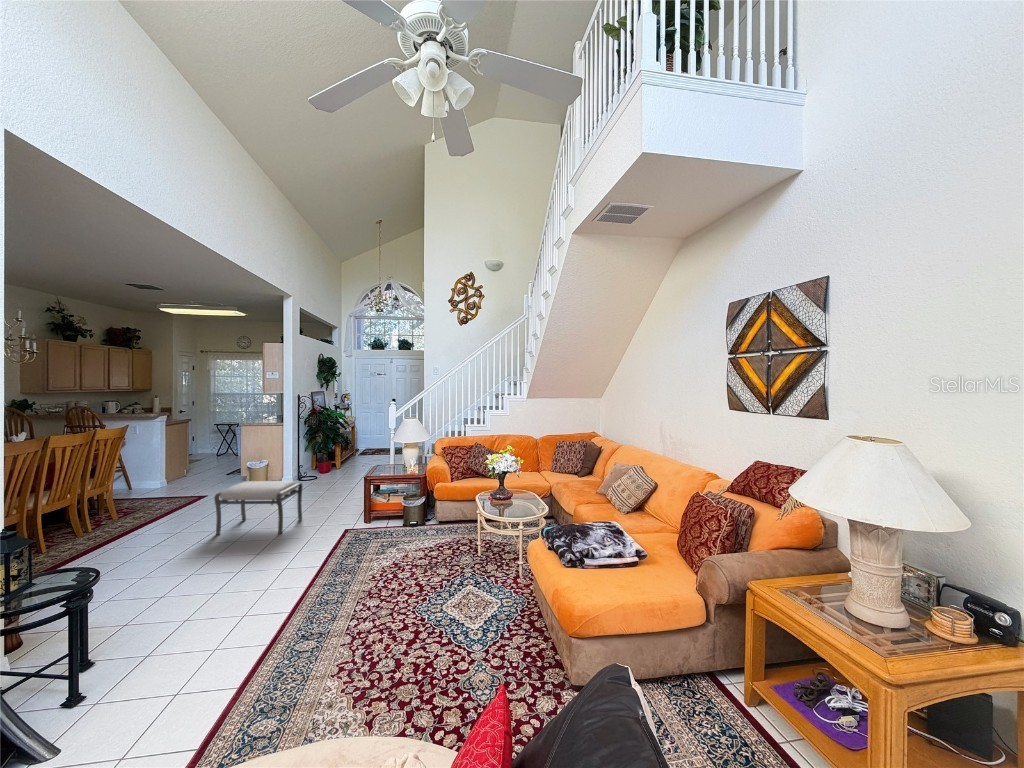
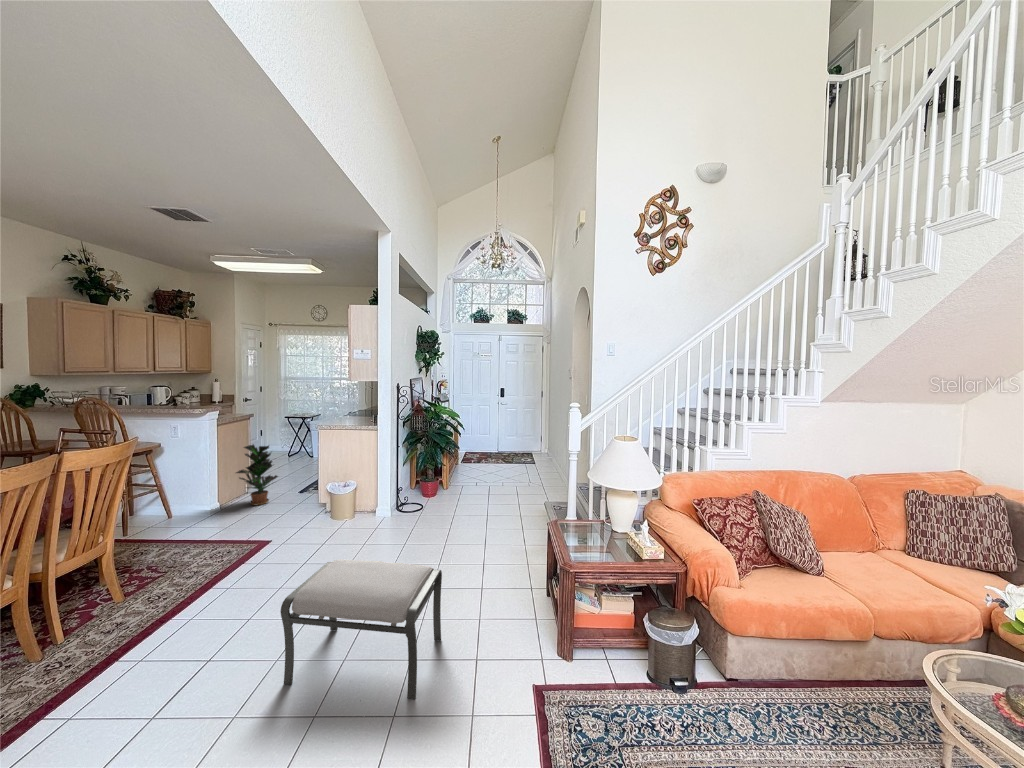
potted plant: none [177,438,210,480] -> present [236,444,278,505]

